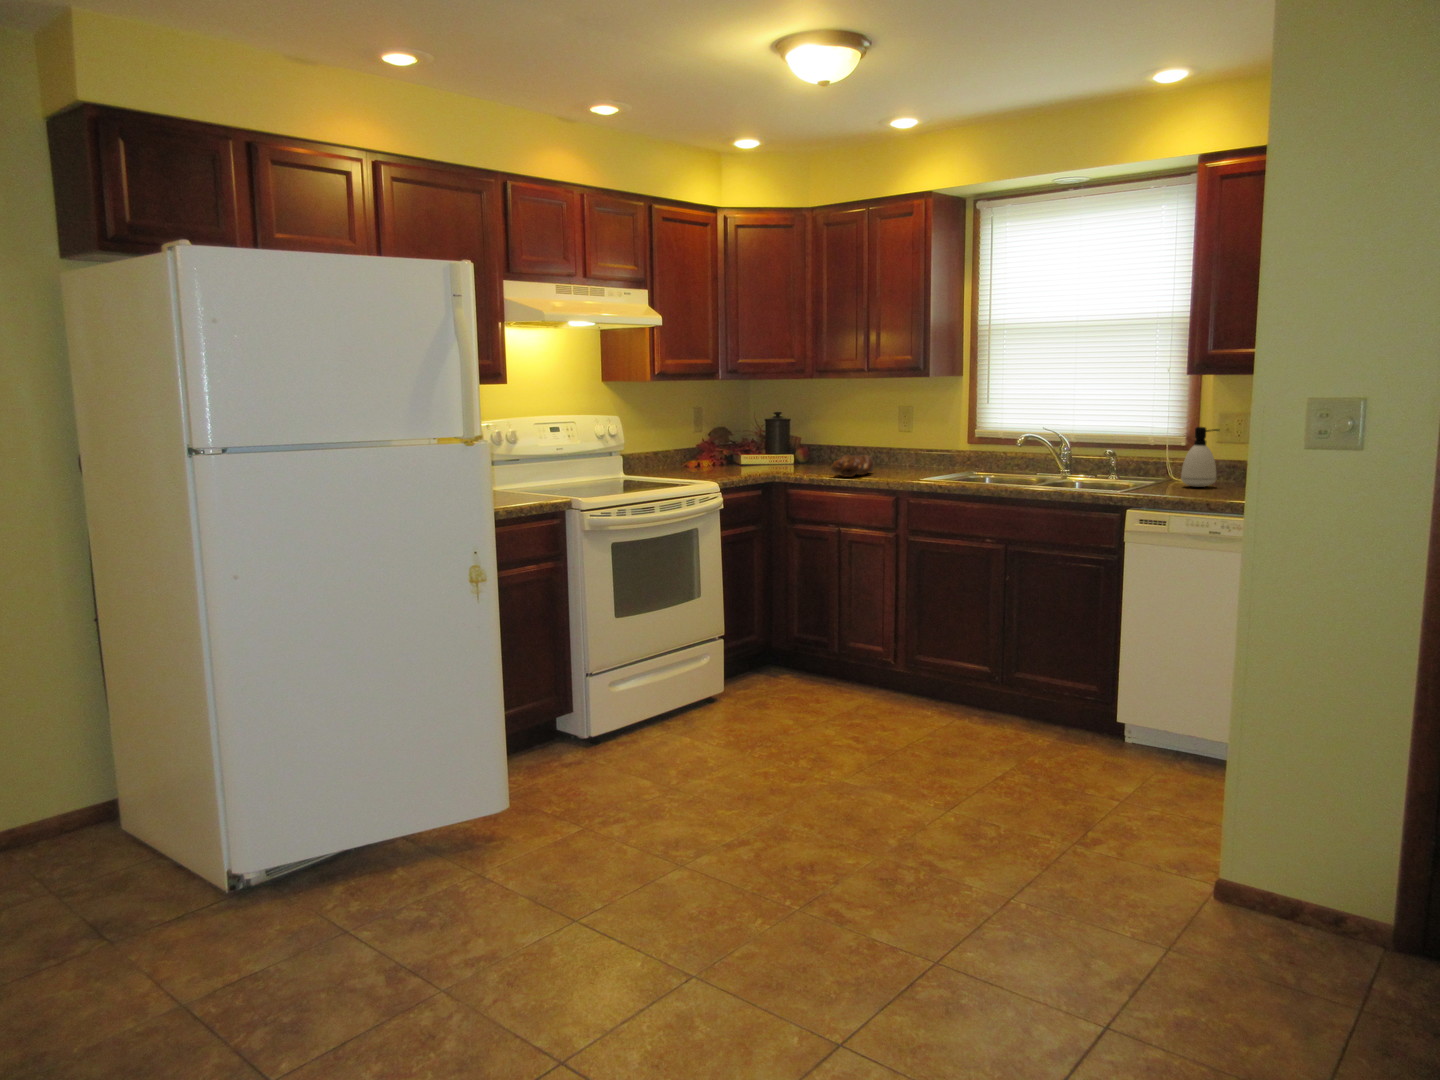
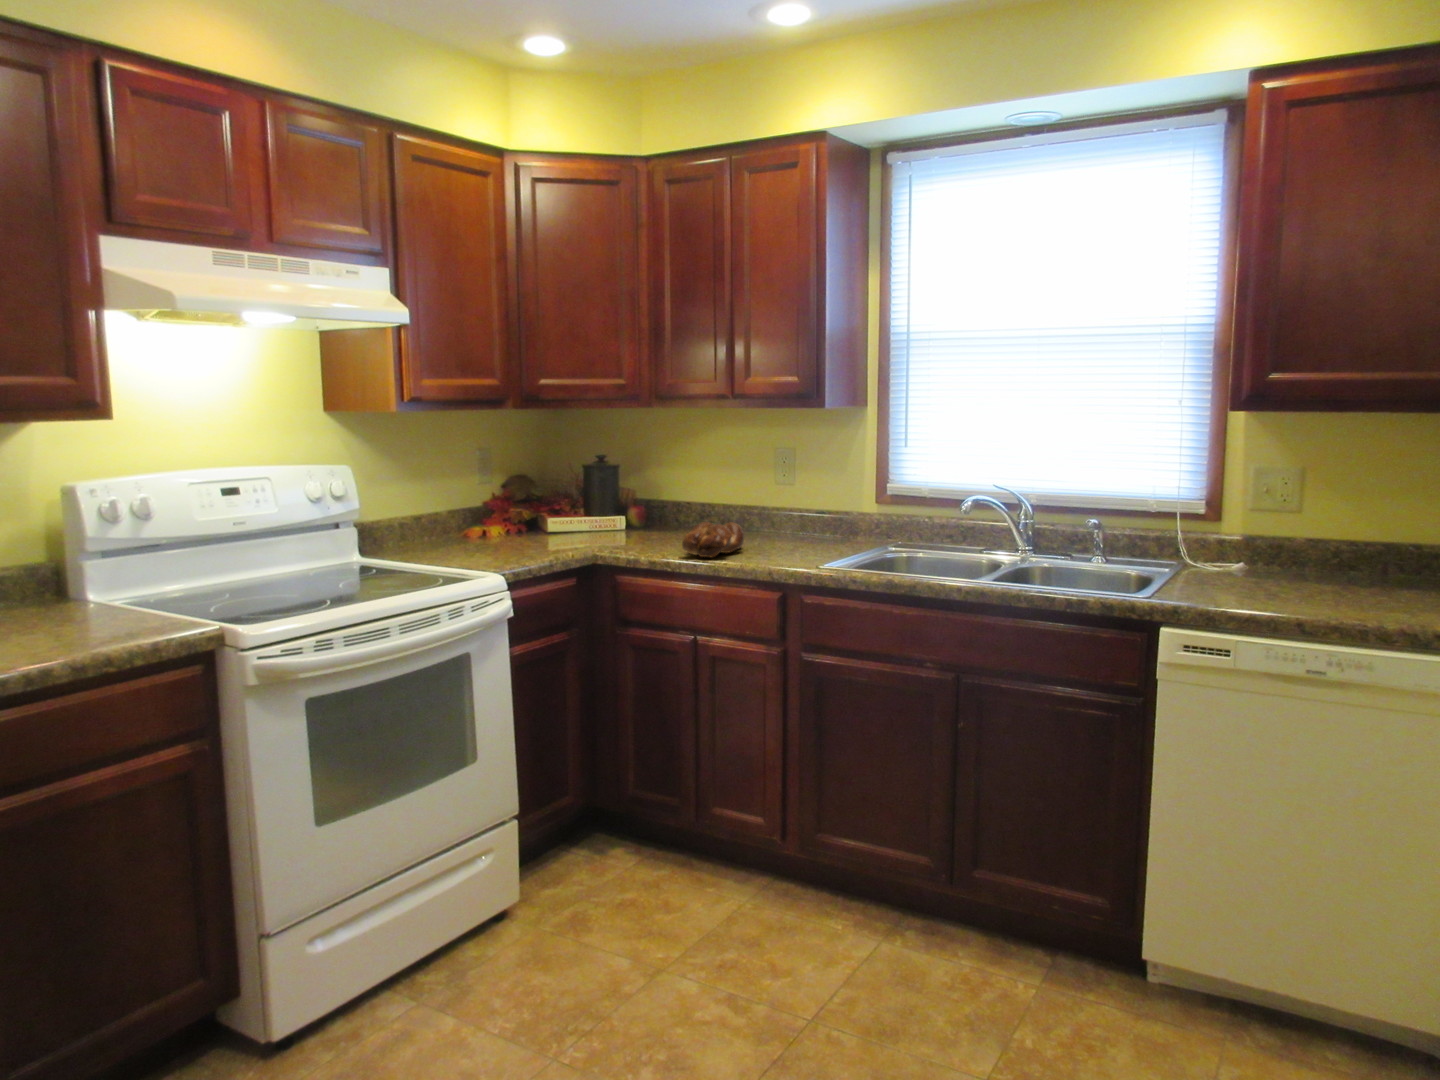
soap dispenser: present [1181,427,1219,487] -> none [1212,490,1272,581]

